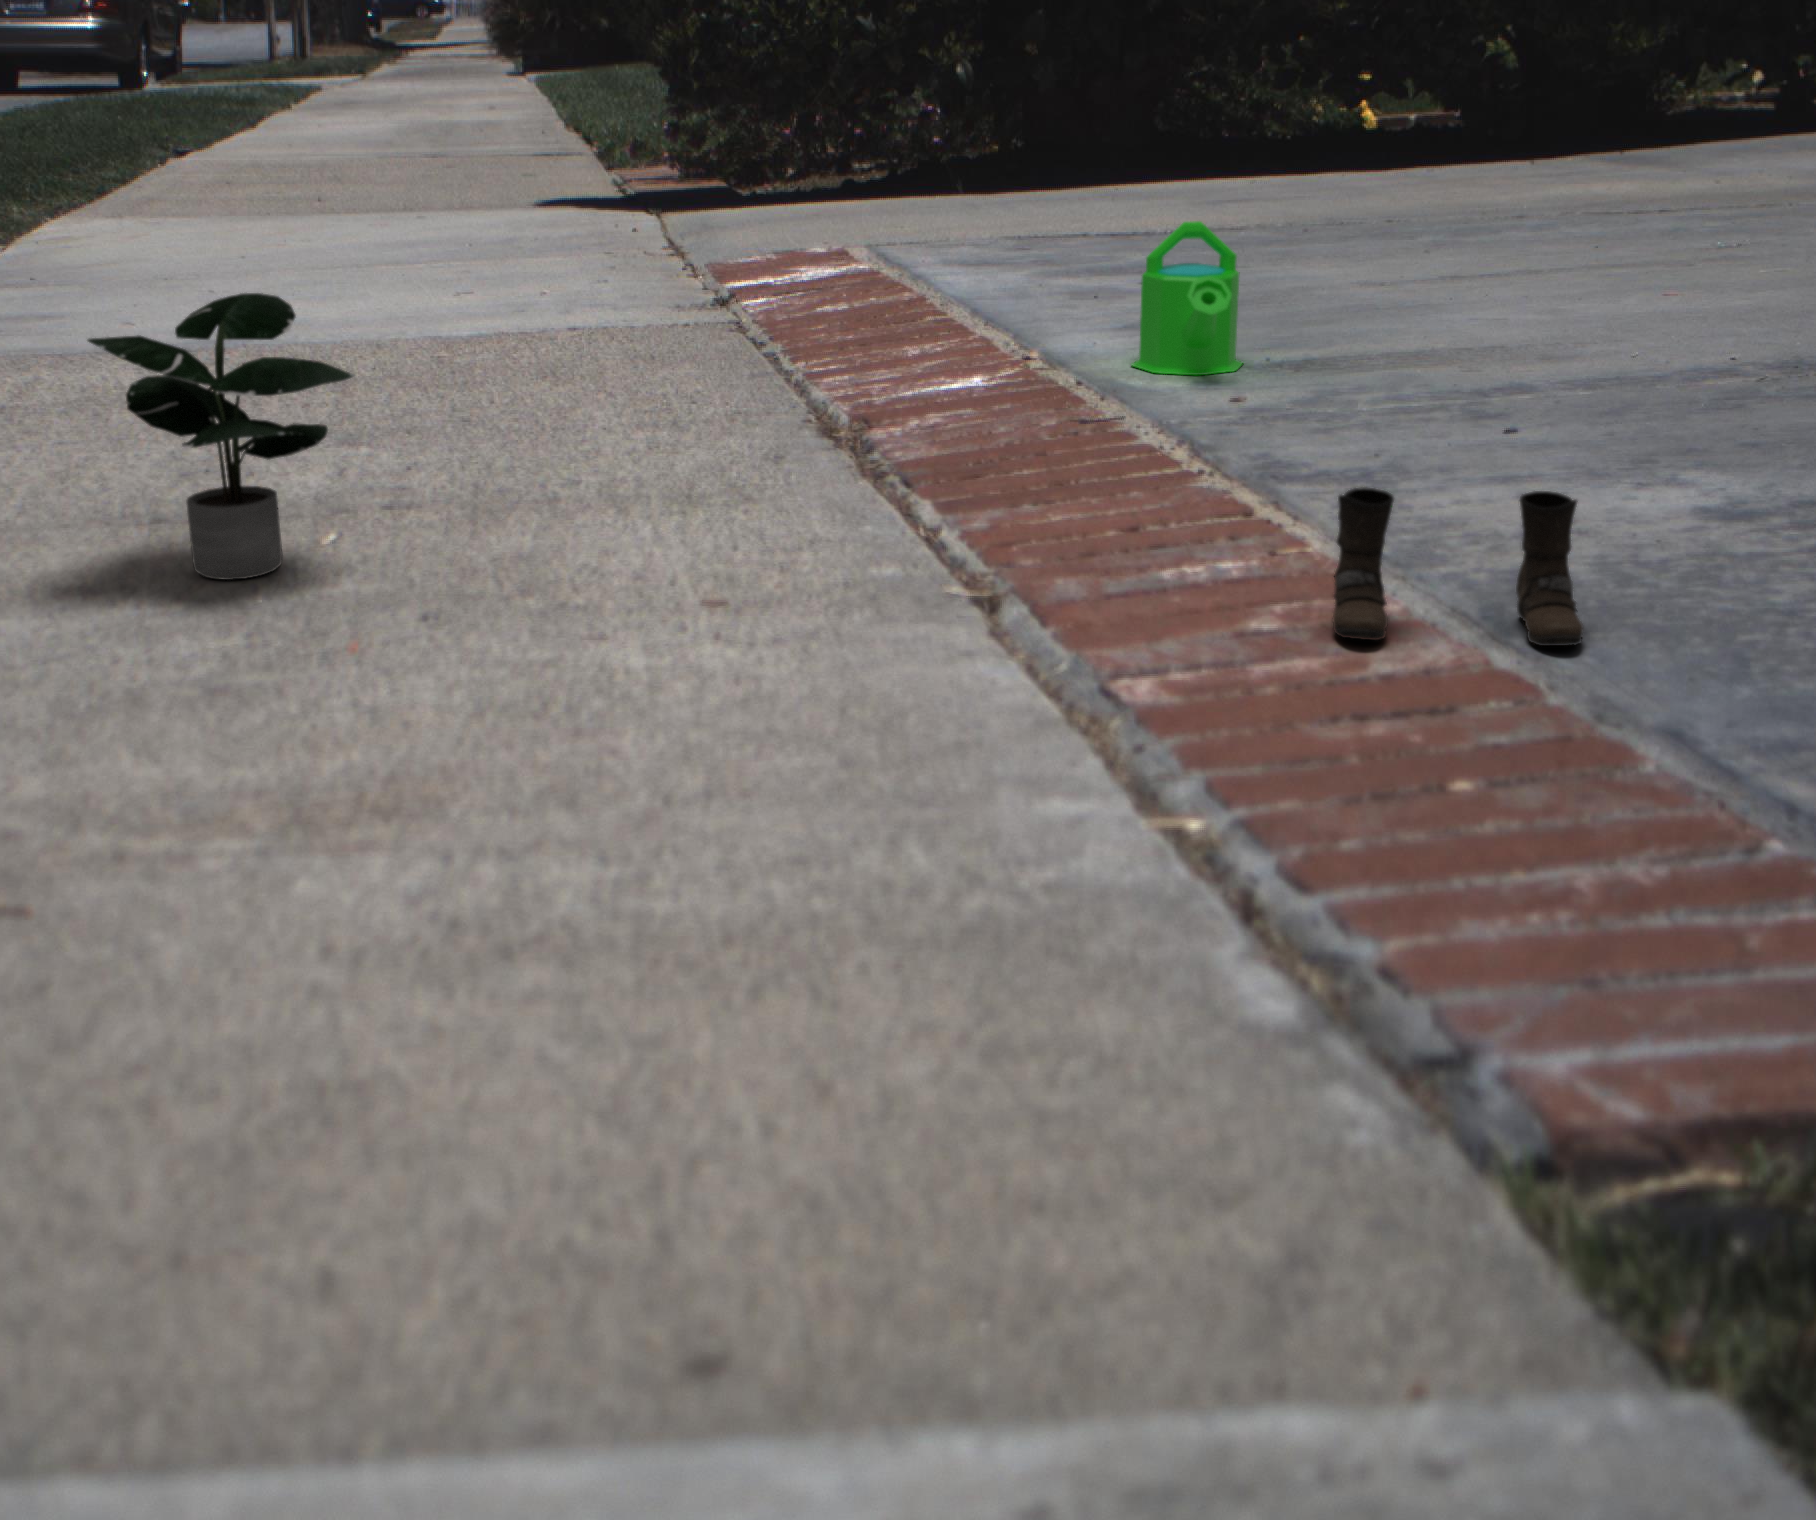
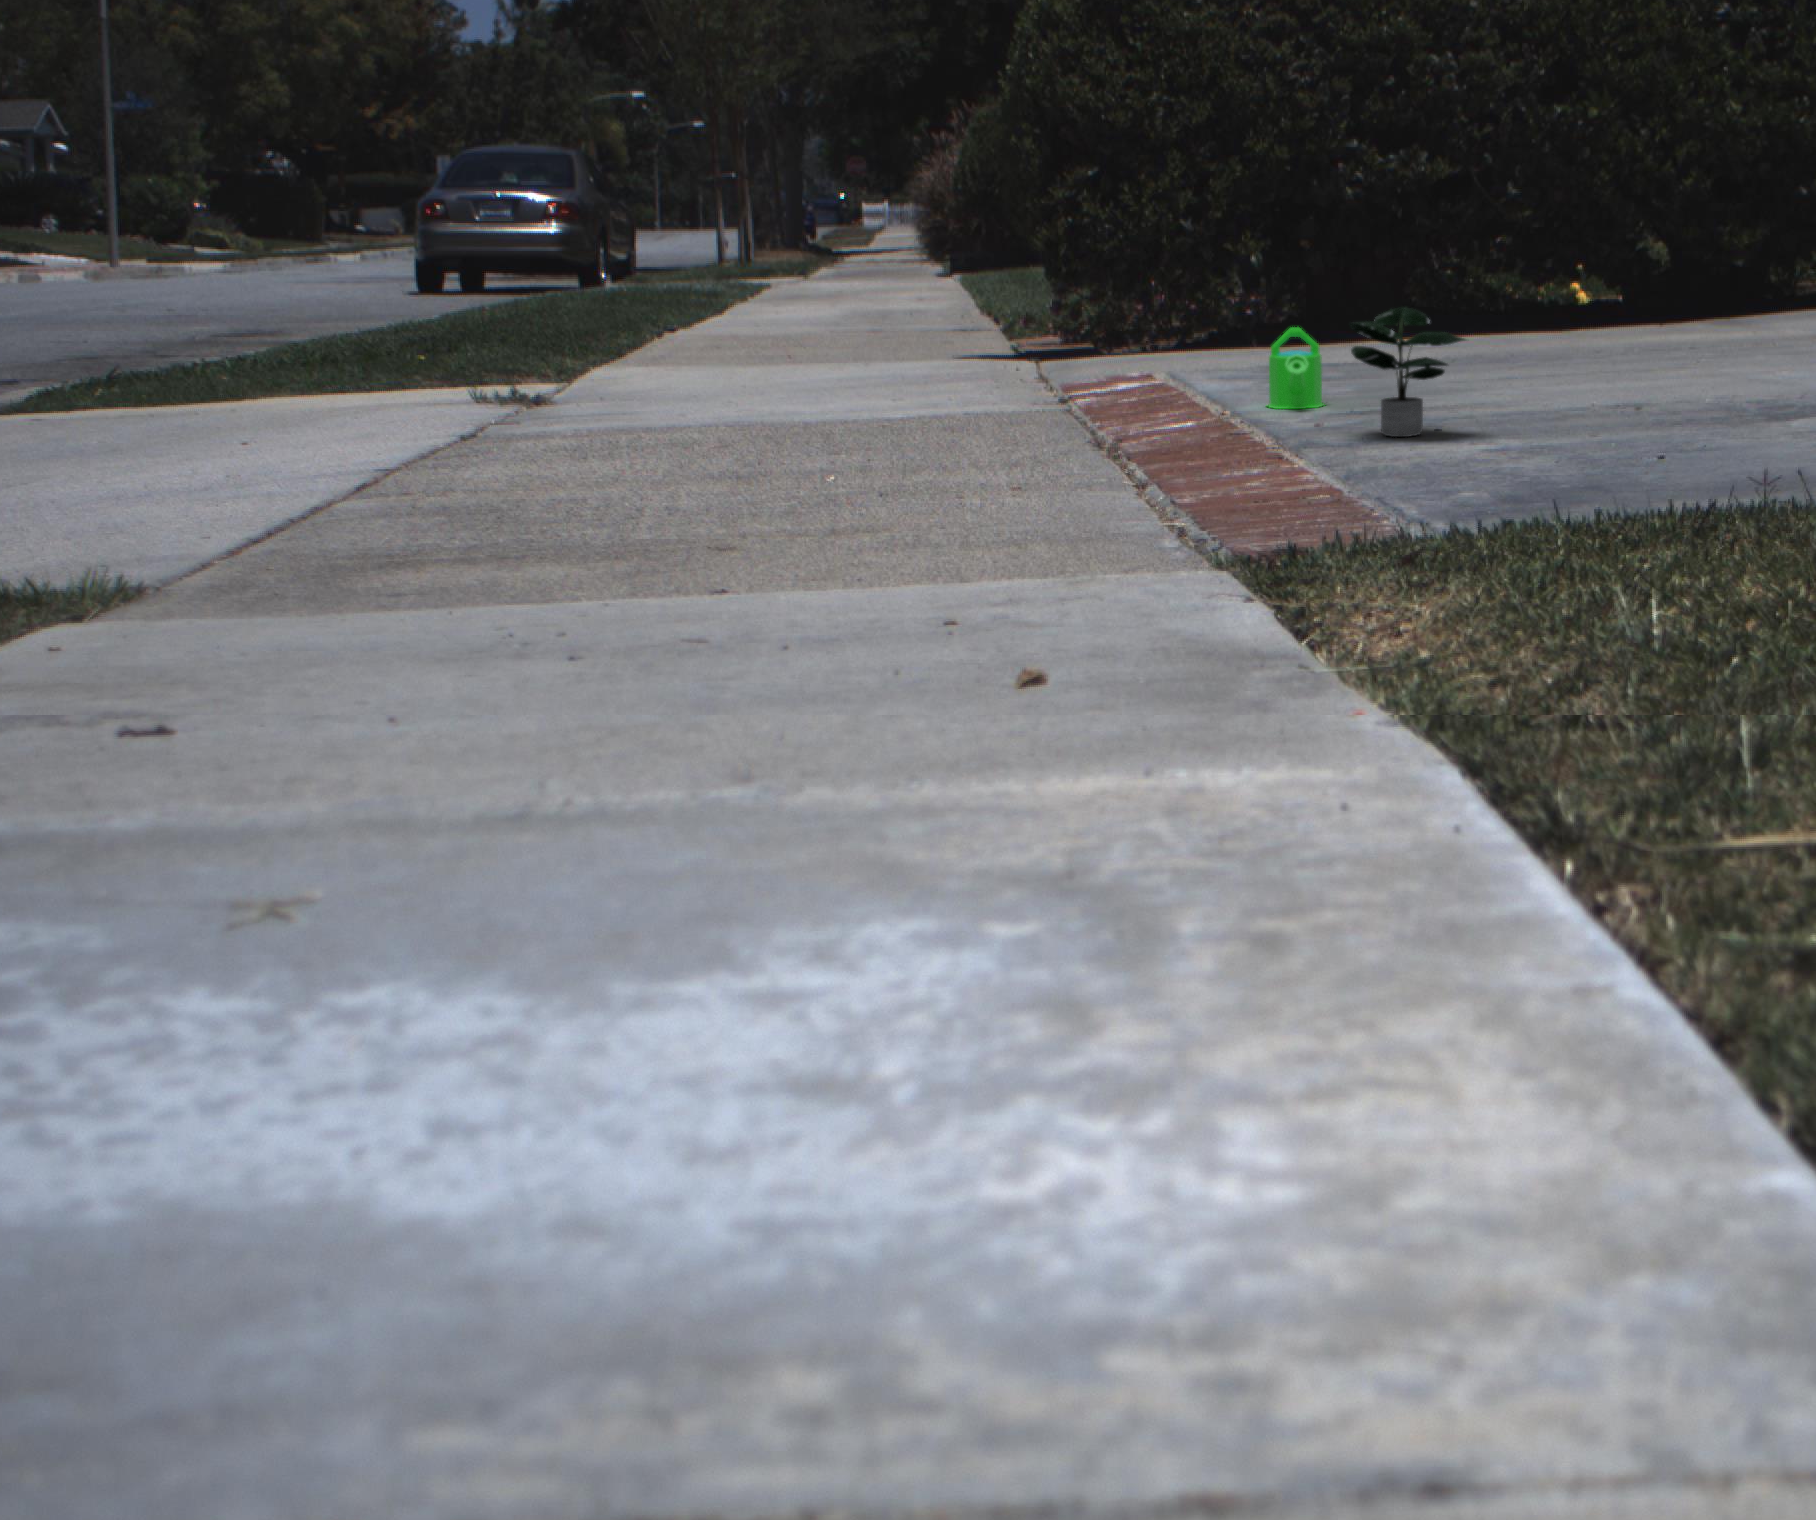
potted plant: present [87,293,354,580] -> present [1349,307,1466,437]
boots: present [1332,487,1583,646] -> none [1263,411,1361,471]

